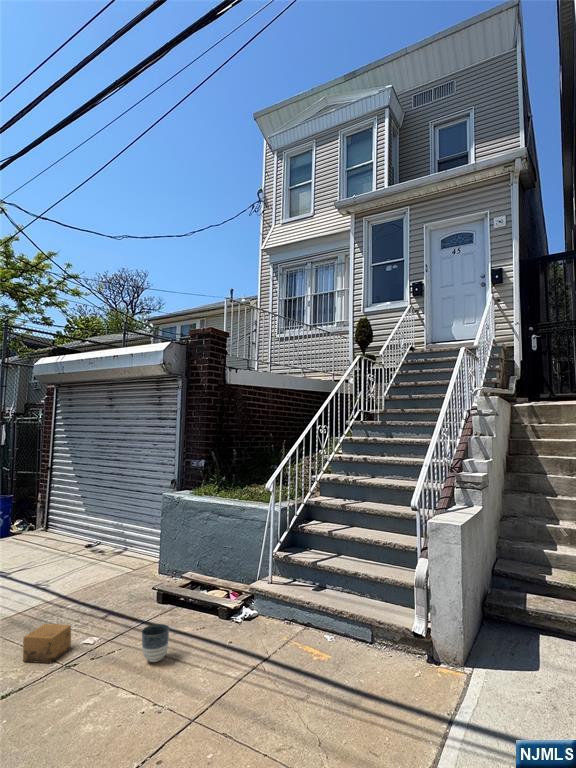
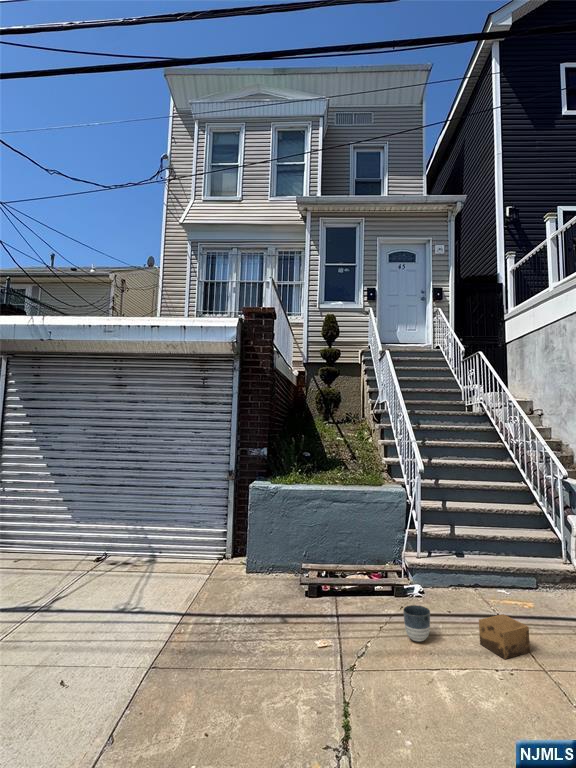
cardboard box: present [23,624,71,663] -> present [479,614,530,659]

